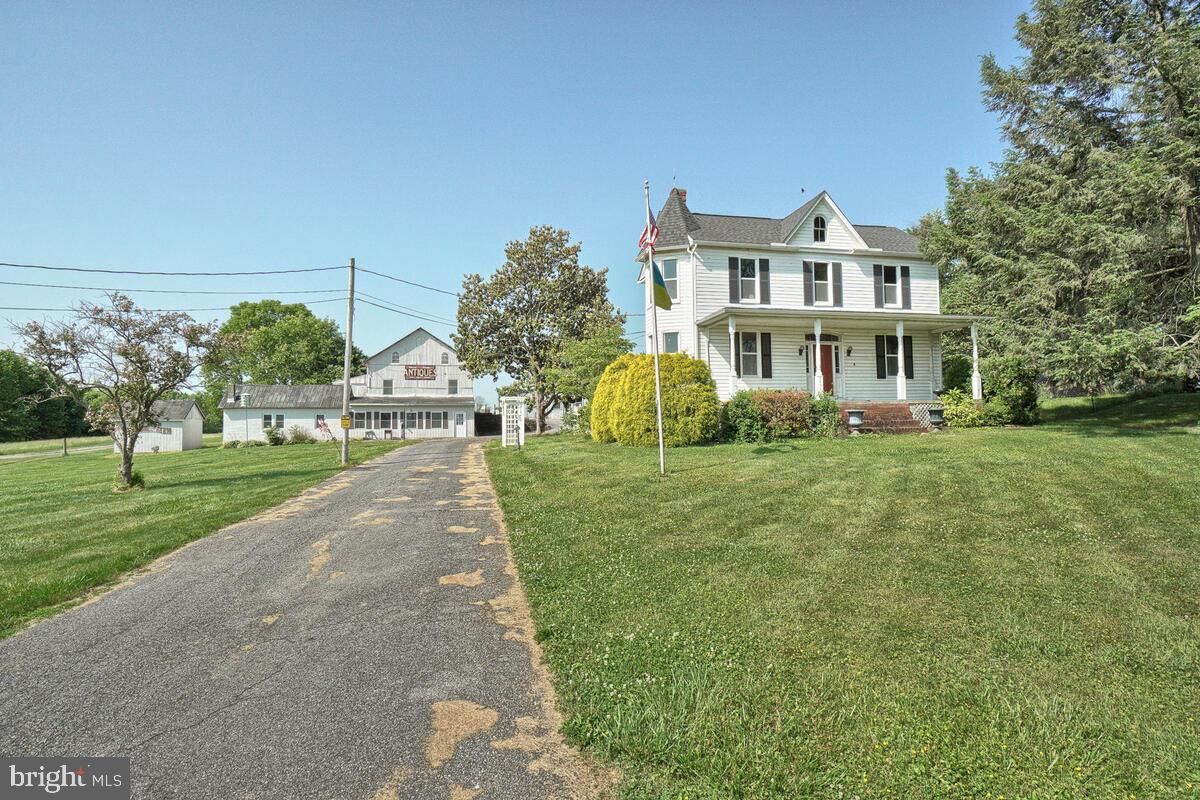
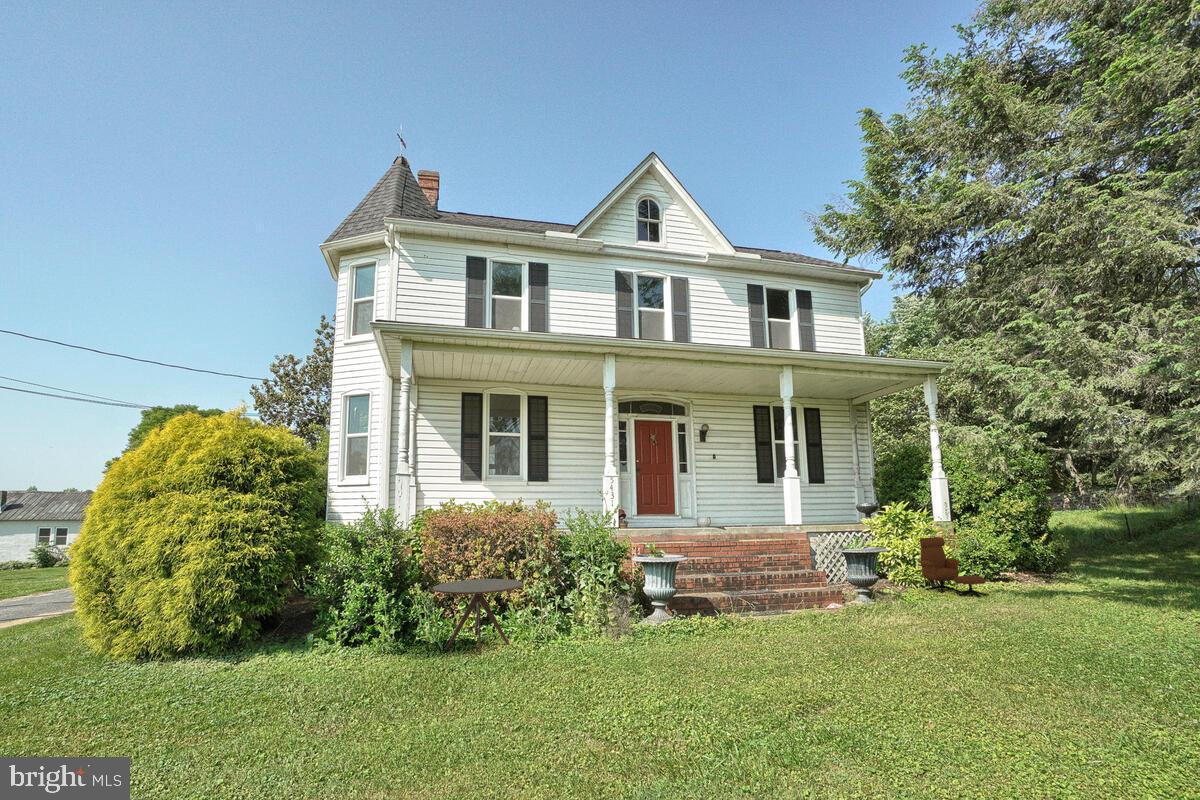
lounge chair: none [964,404,995,428] -> present [918,537,988,597]

